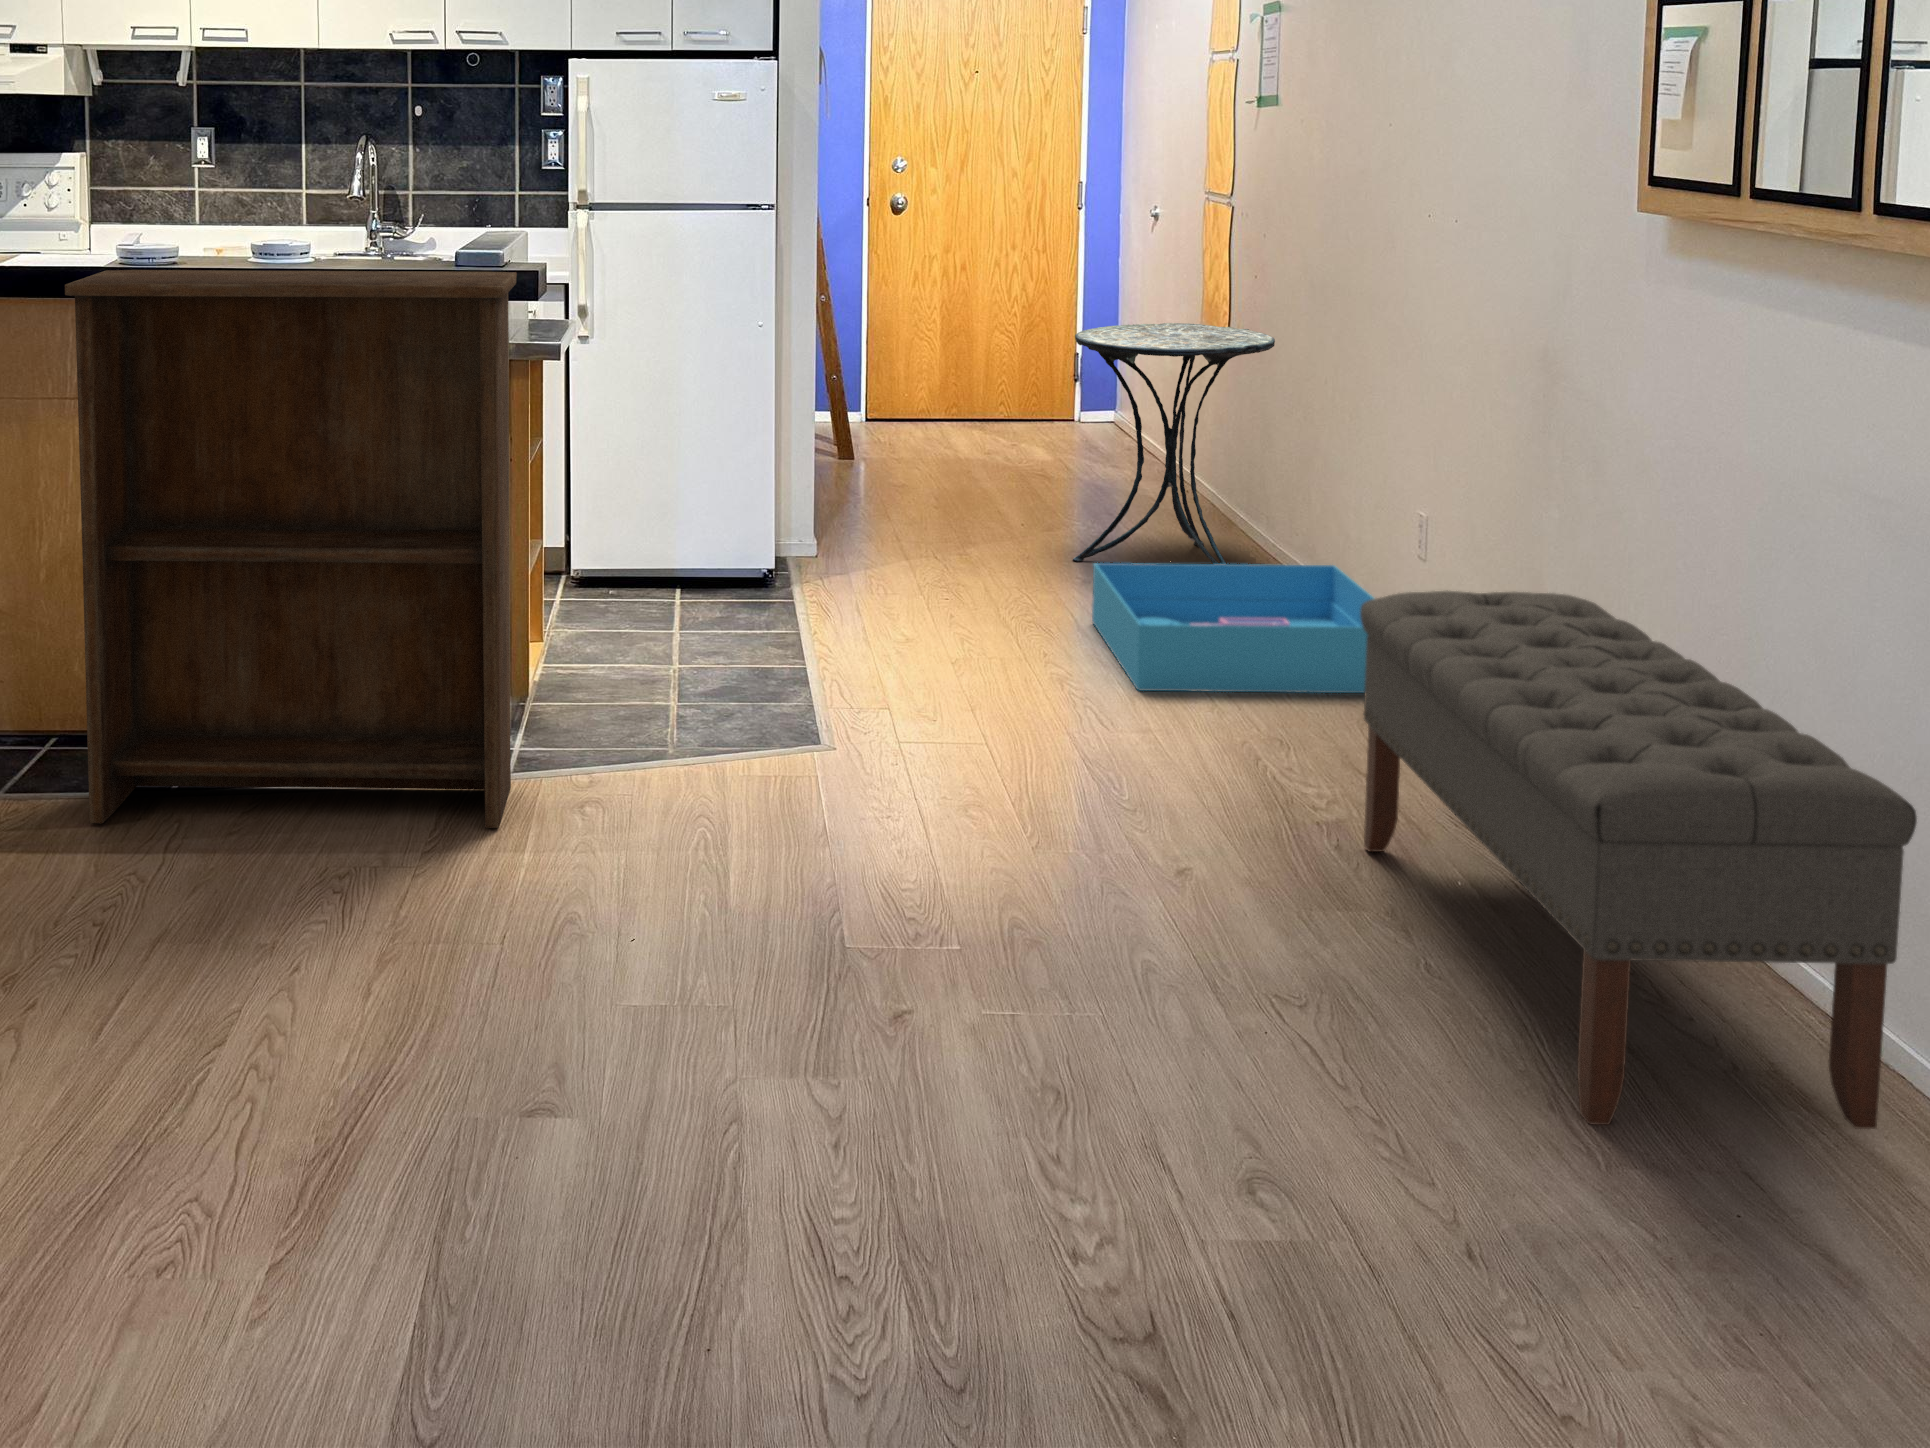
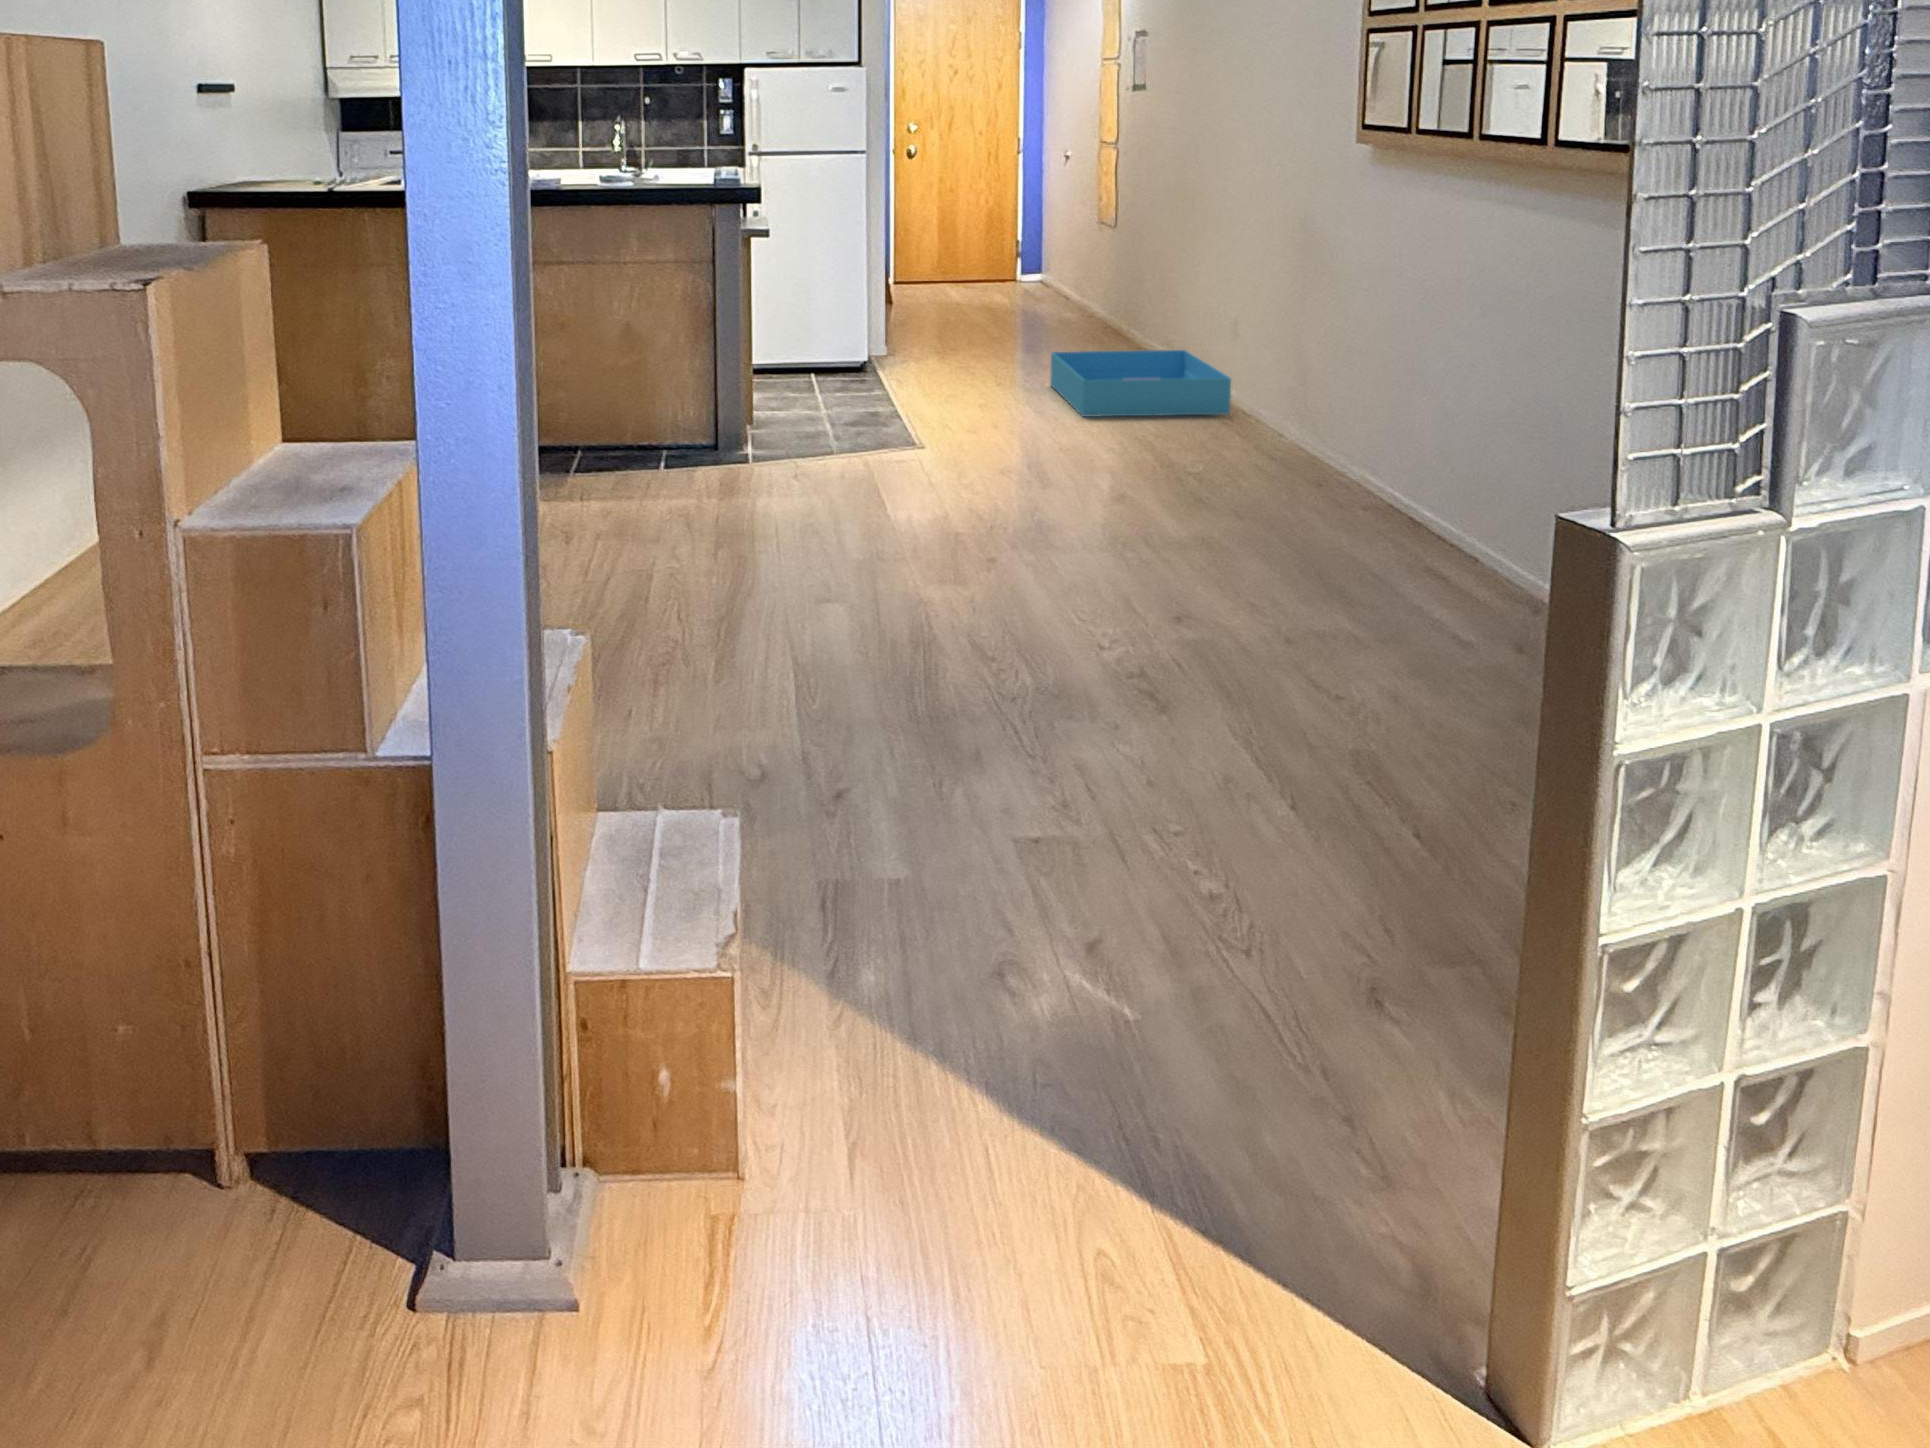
bookshelf: present [65,270,517,828] -> none [520,188,758,490]
side table: present [1073,323,1275,564] -> none [1032,219,1147,364]
bench: present [1360,591,1917,1129] -> none [1214,345,1498,588]

